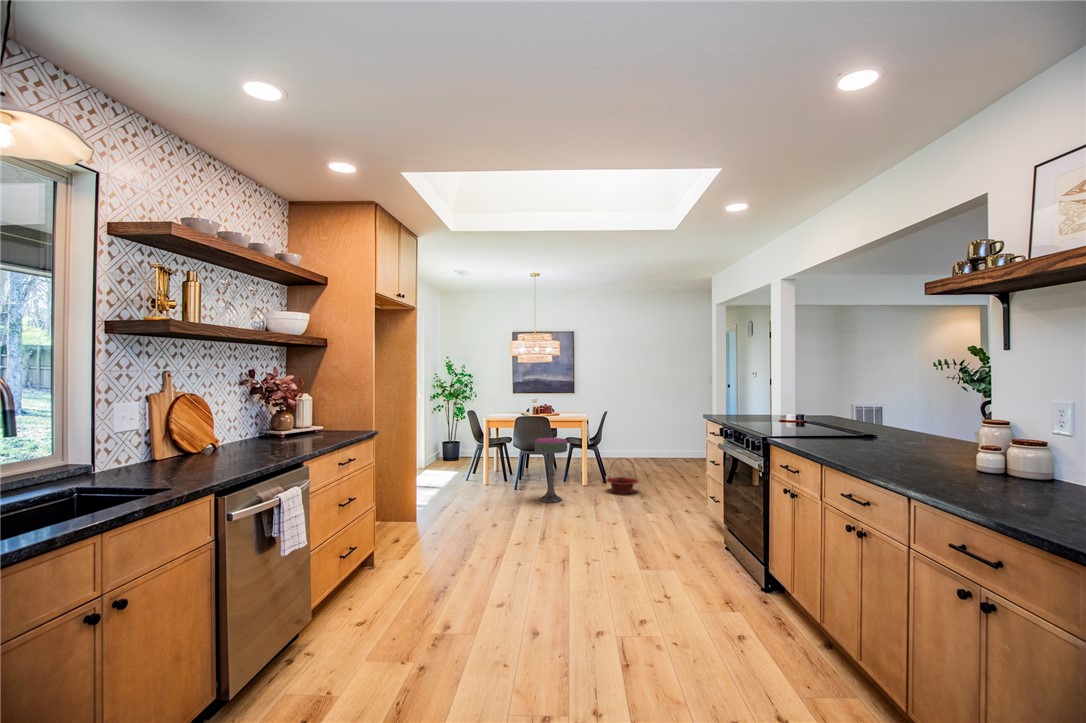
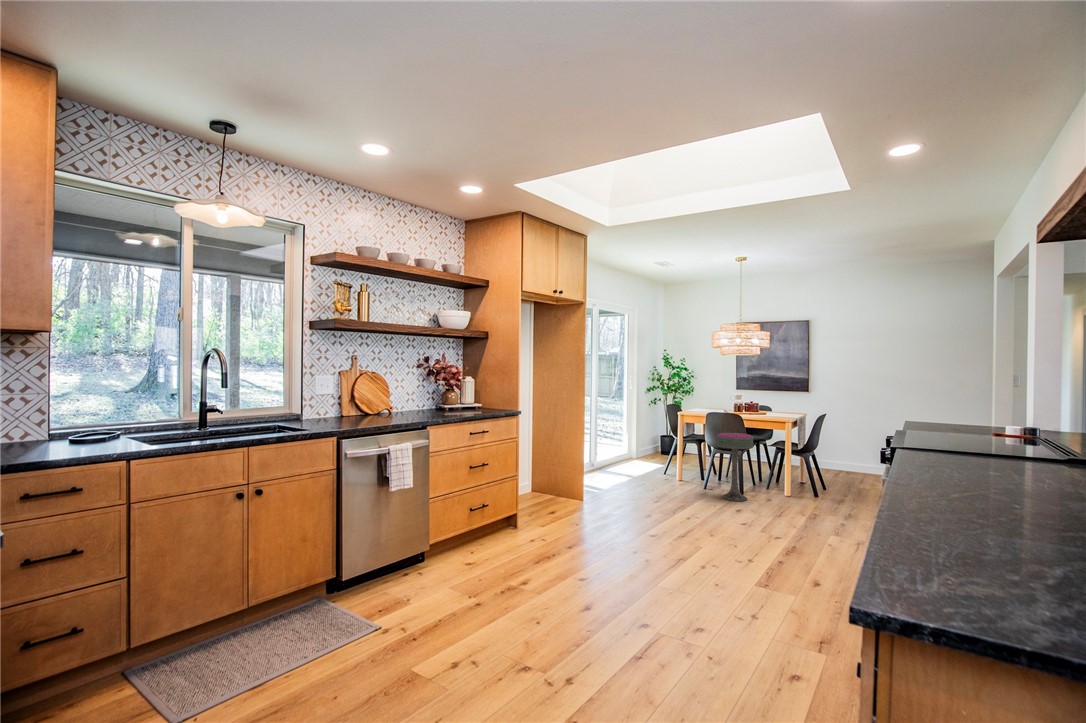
basket: present [606,458,639,494] -> none [809,463,852,504]

